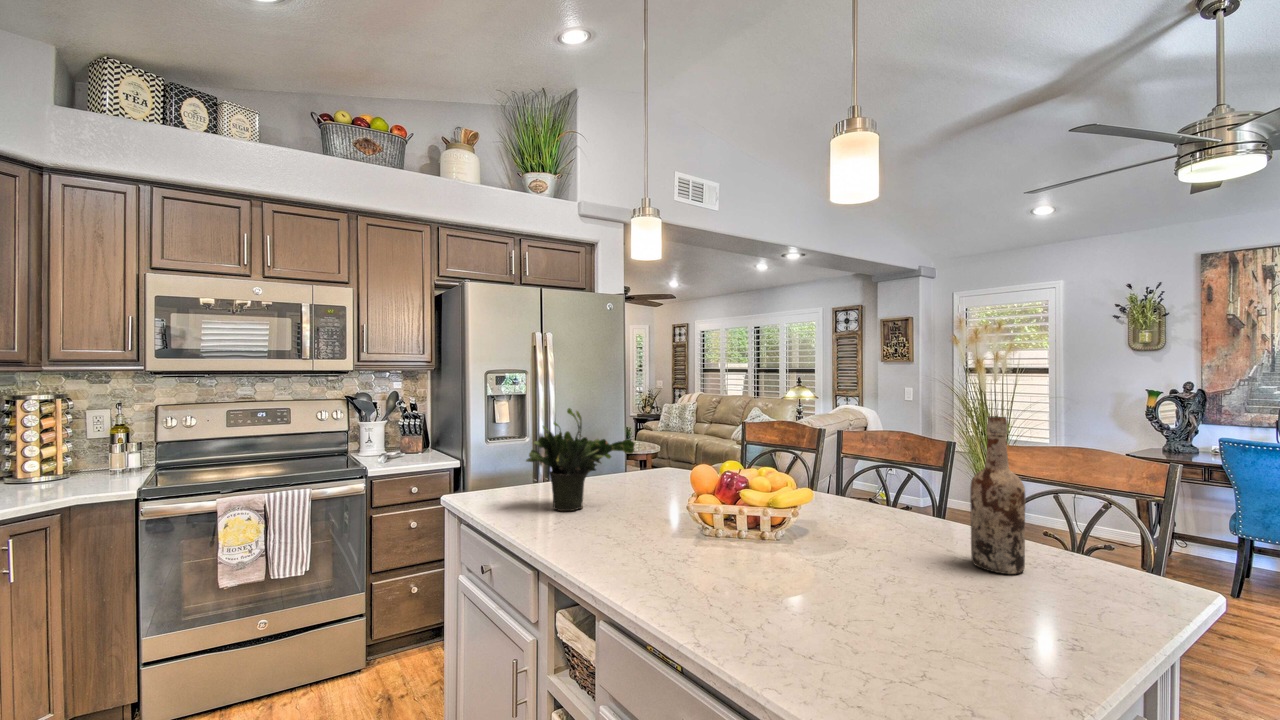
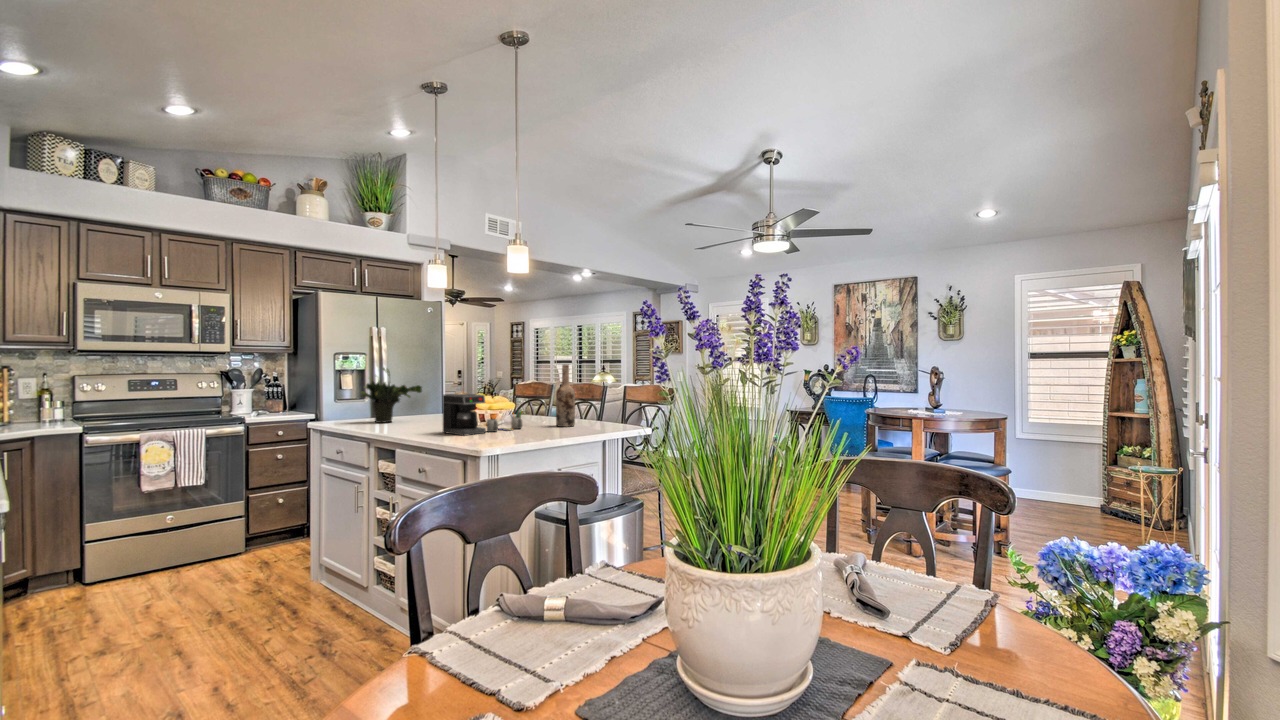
coffee maker: none [731,491,911,631] -> present [443,394,523,436]

